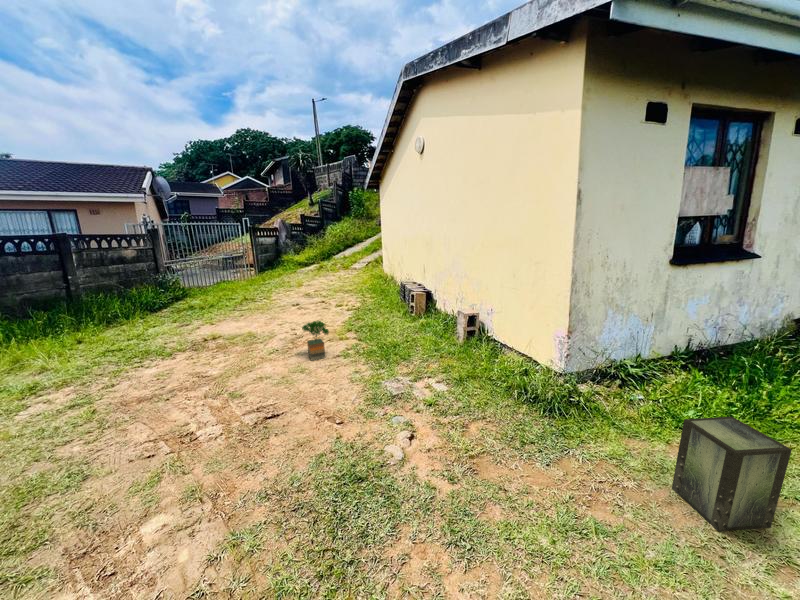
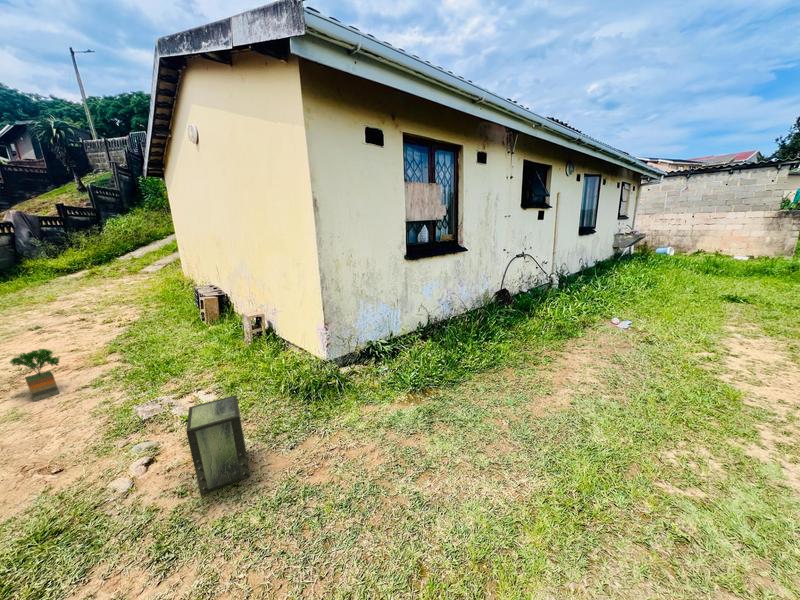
storage box: present [672,417,792,531] -> present [186,395,250,495]

